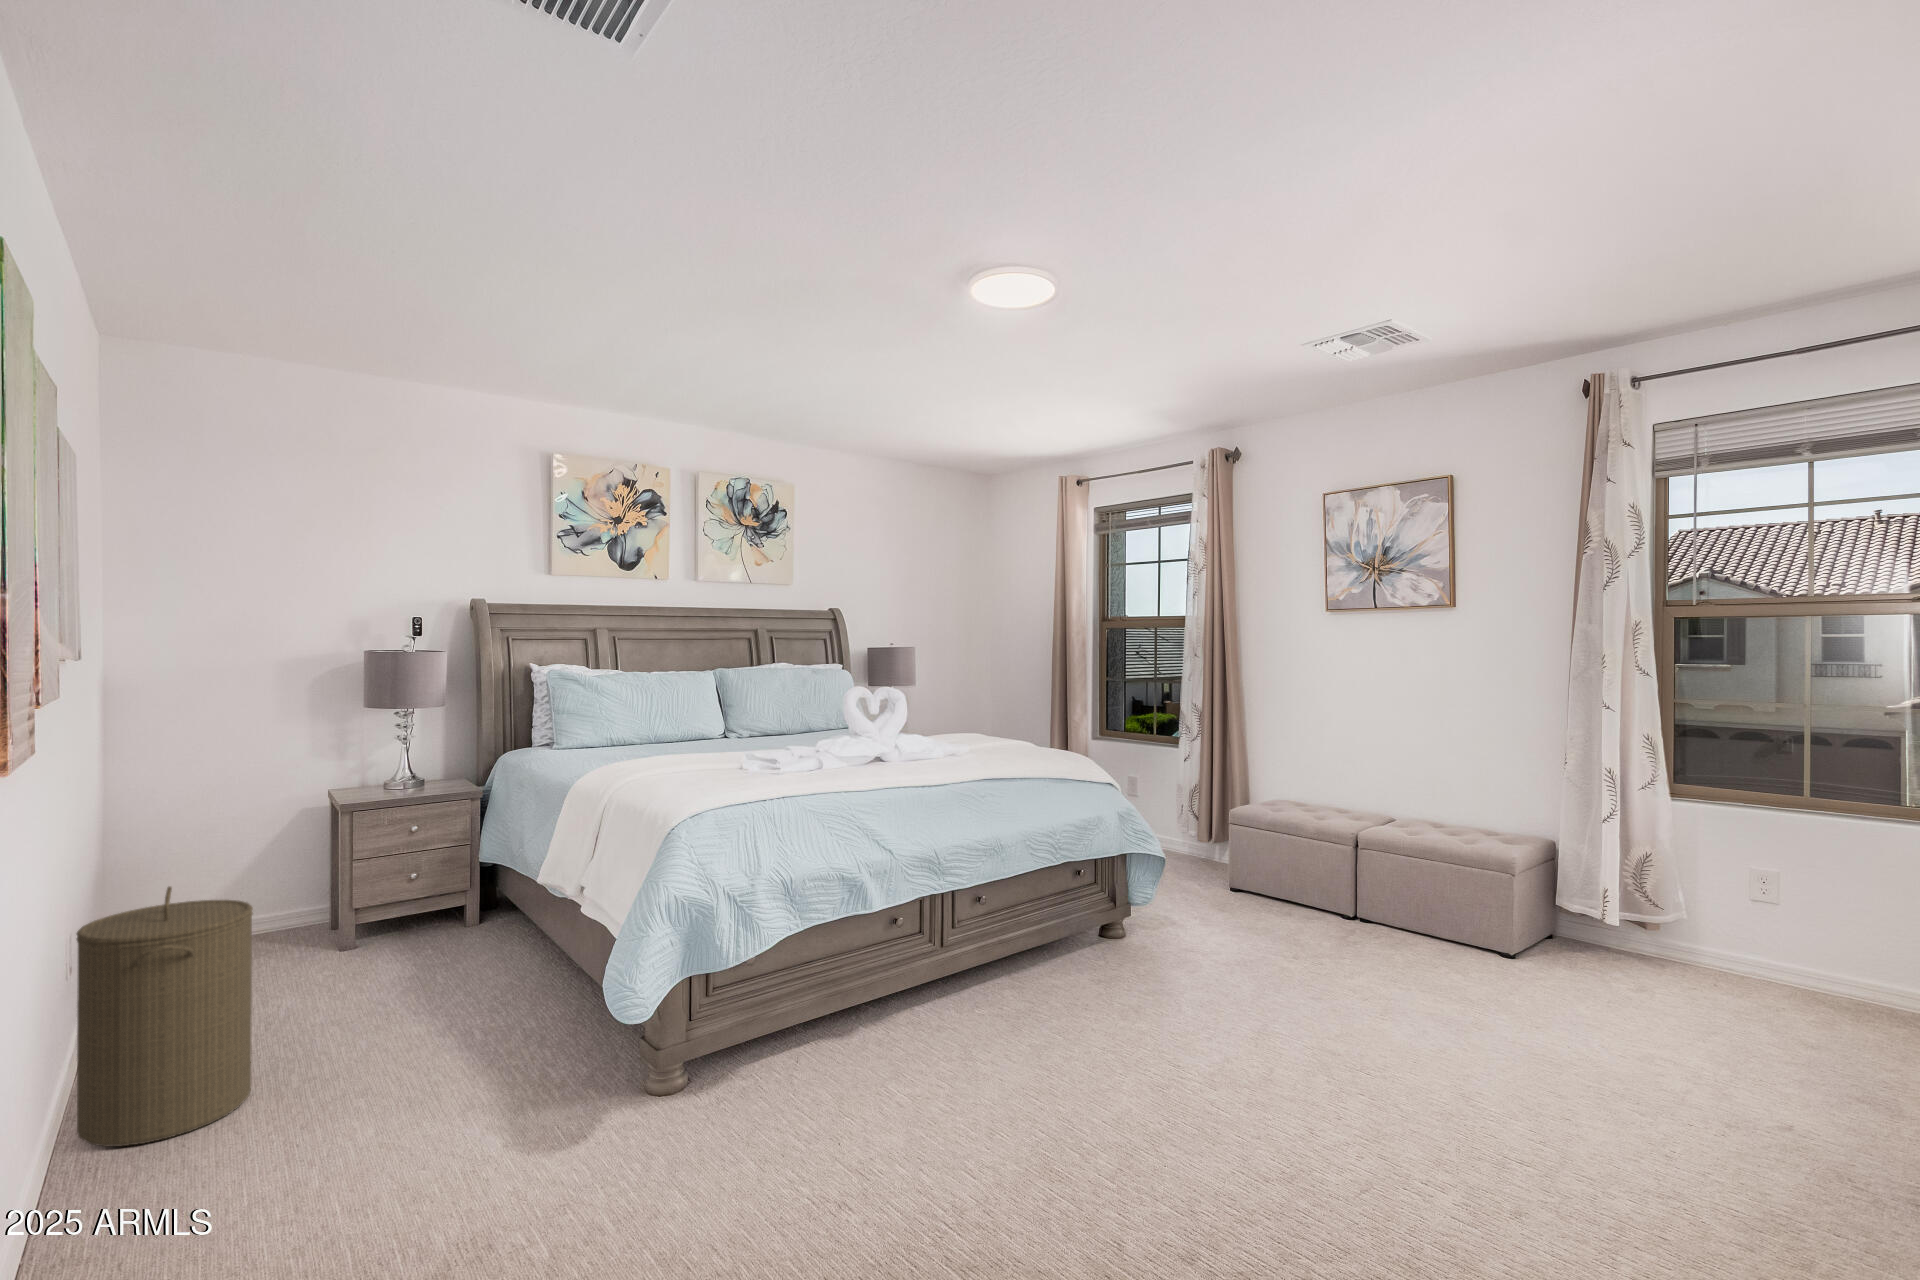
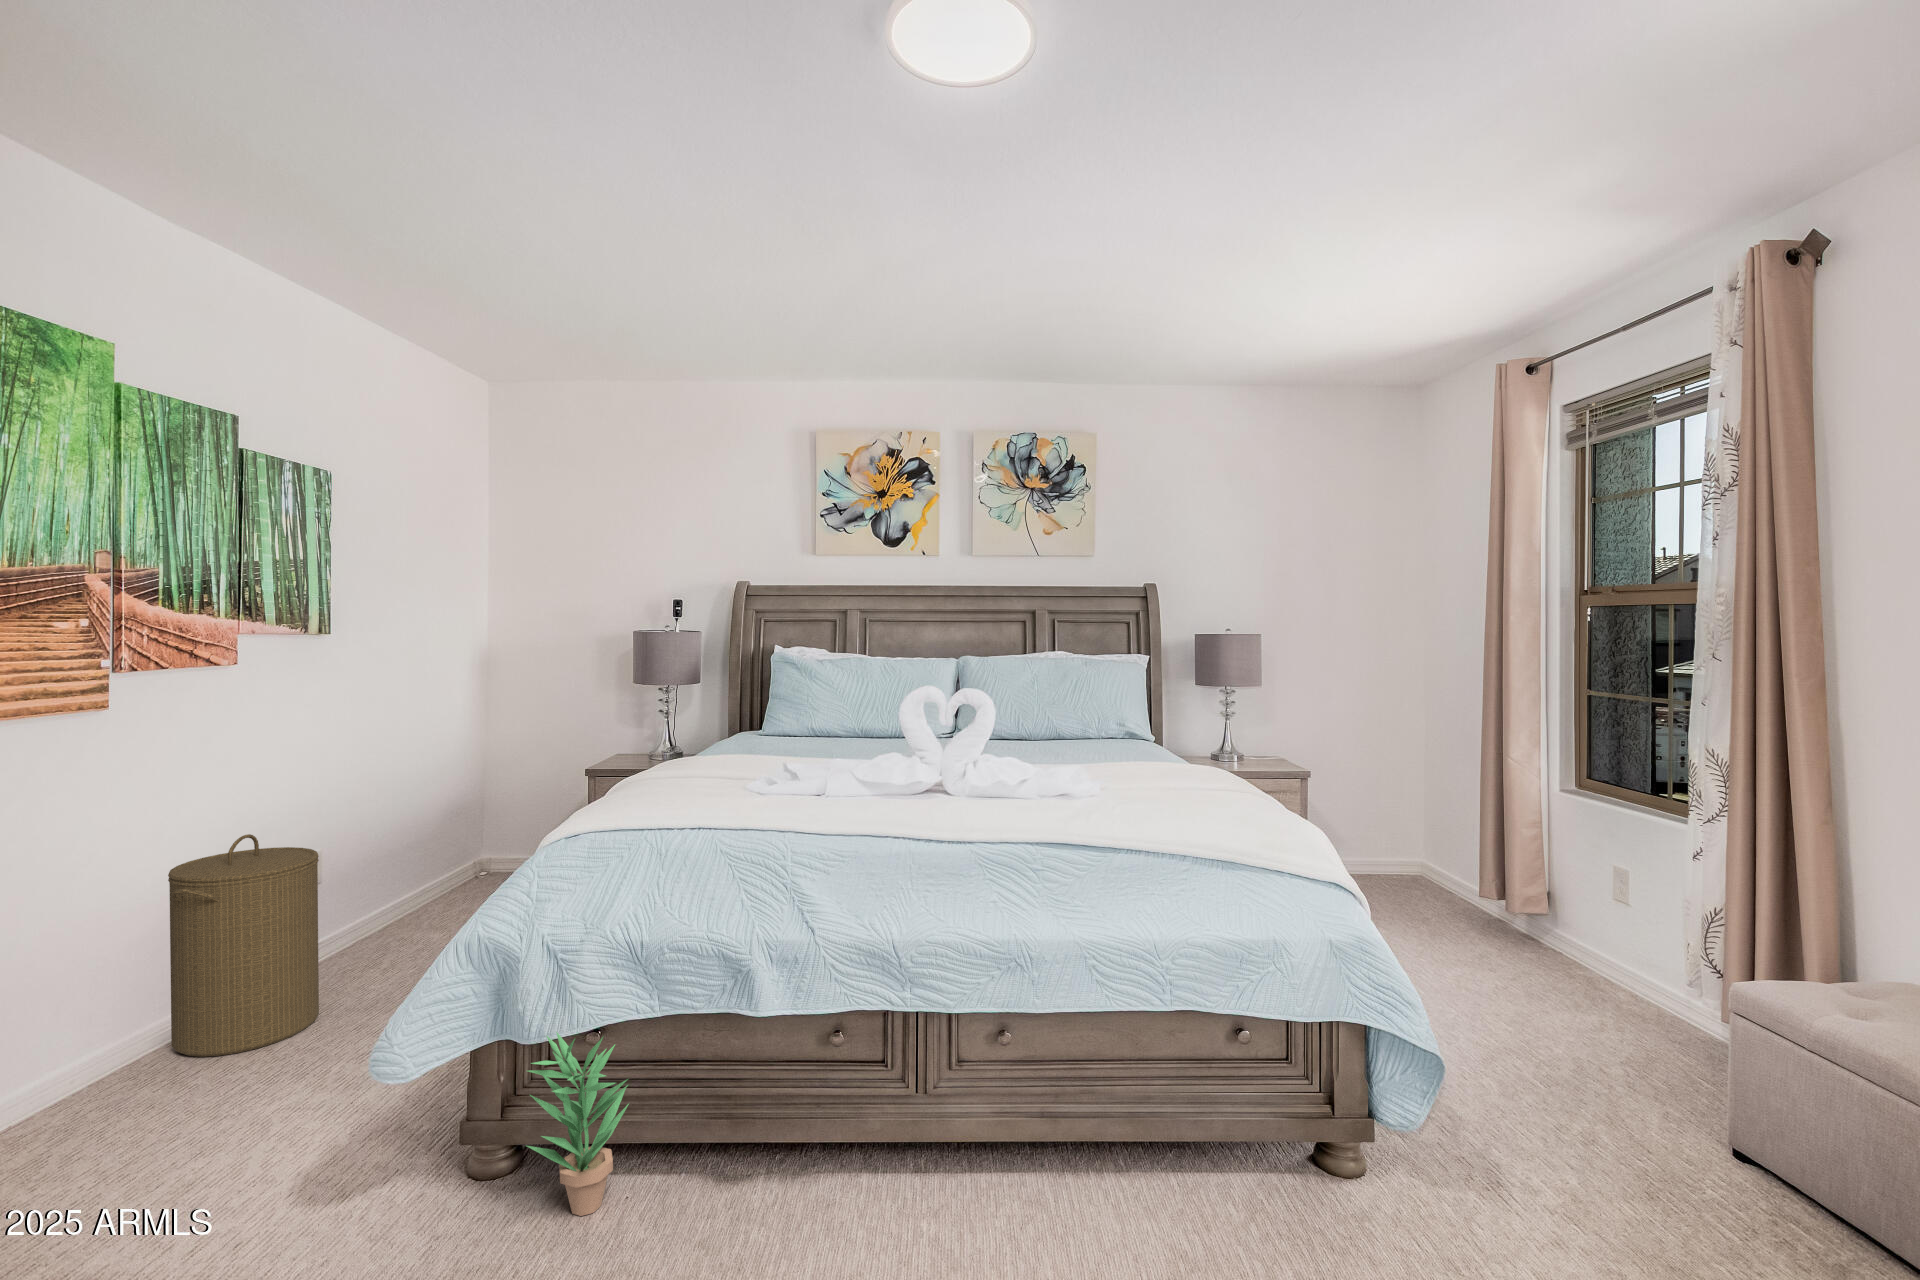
potted plant: none [742,941,819,1080] -> present [527,1032,629,1216]

